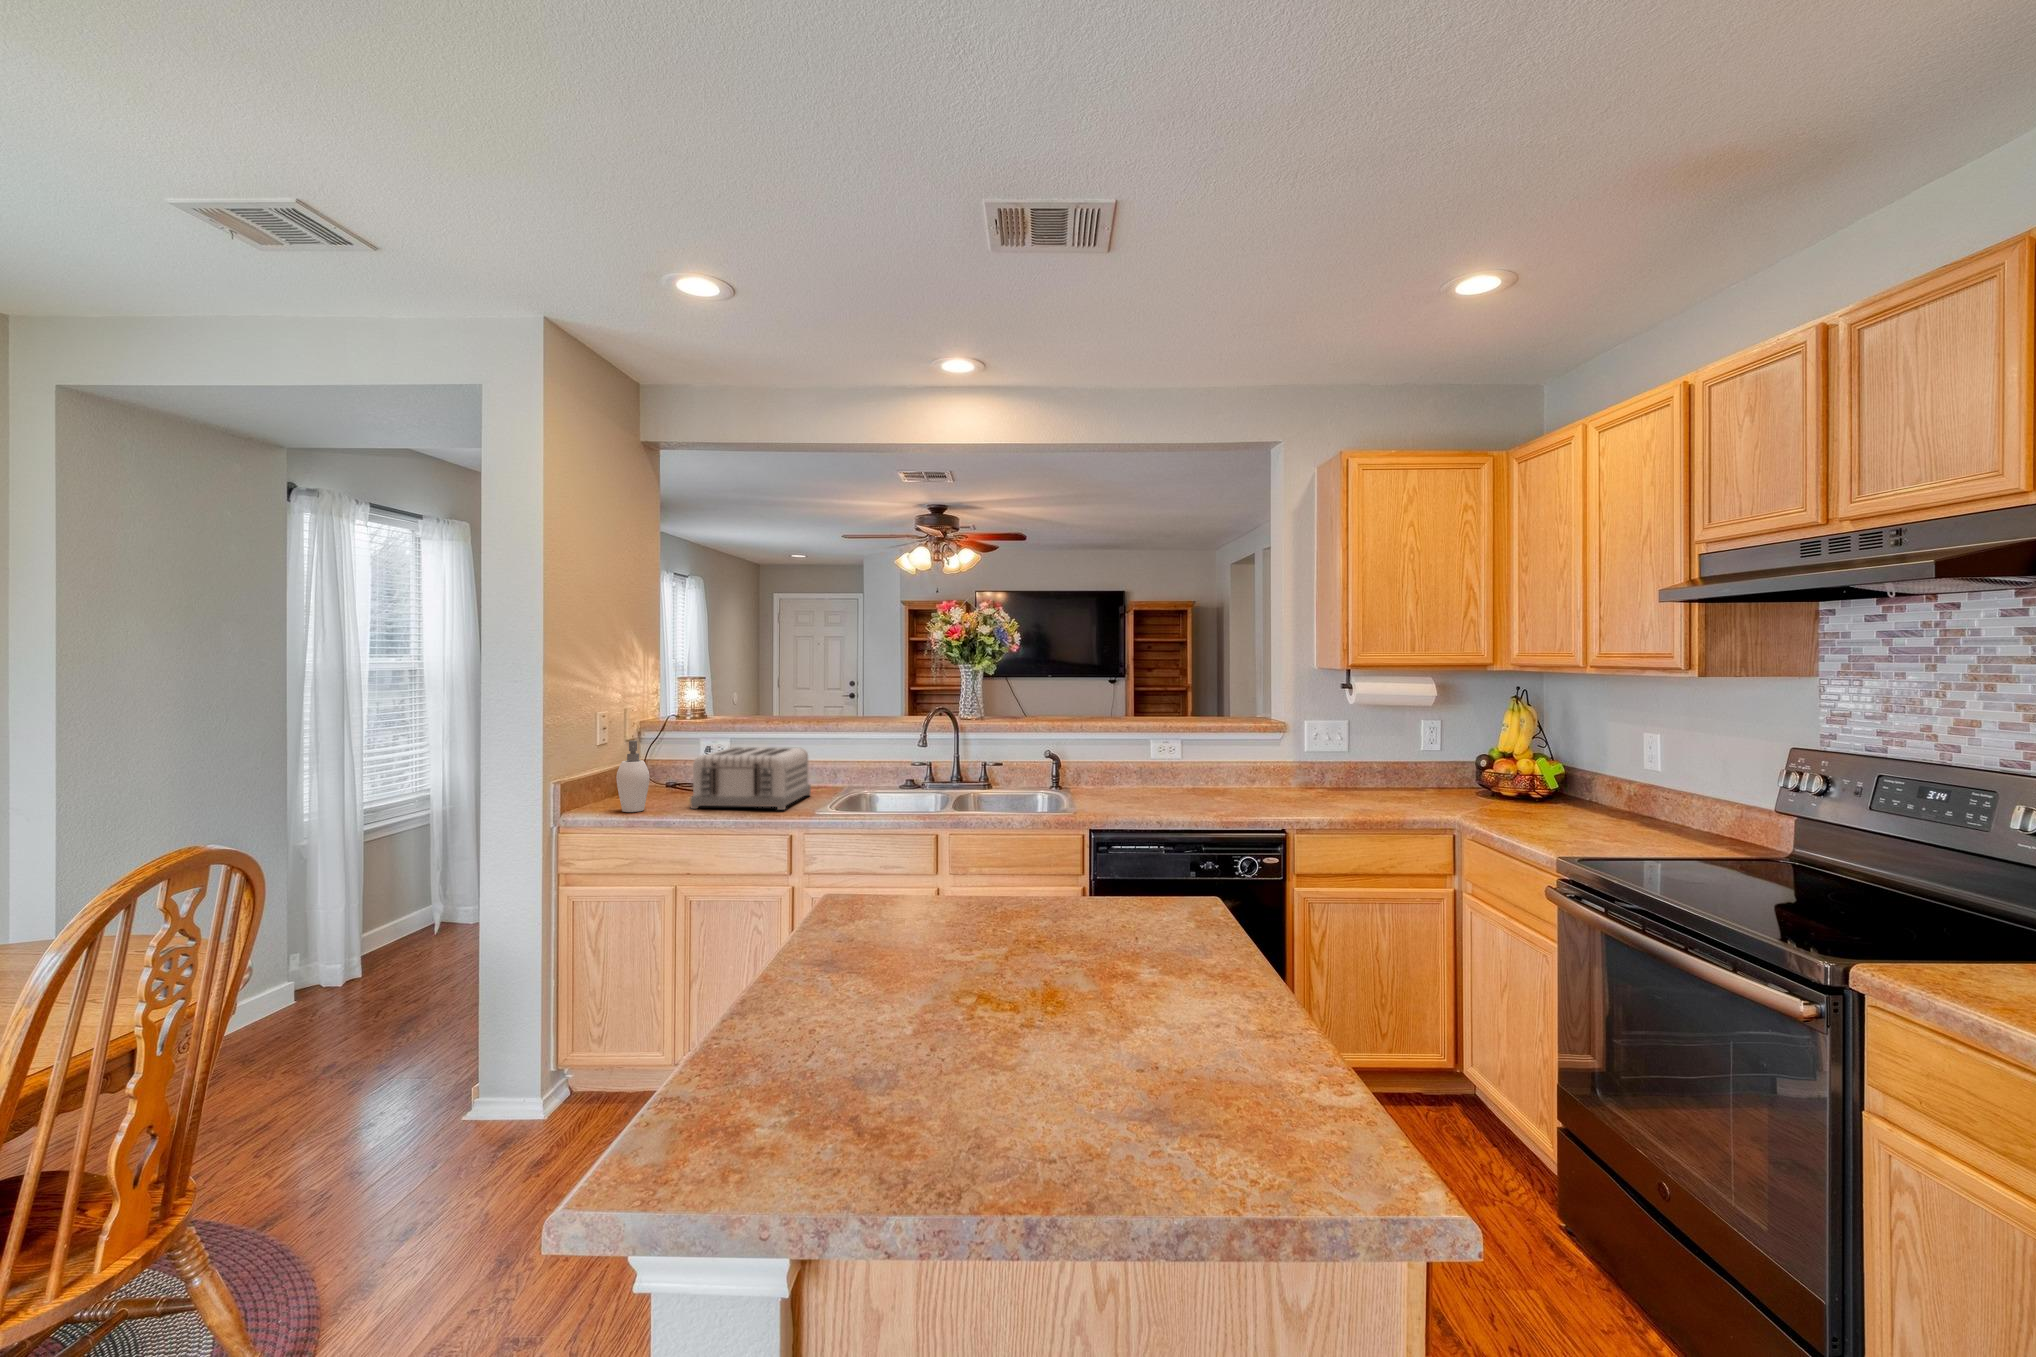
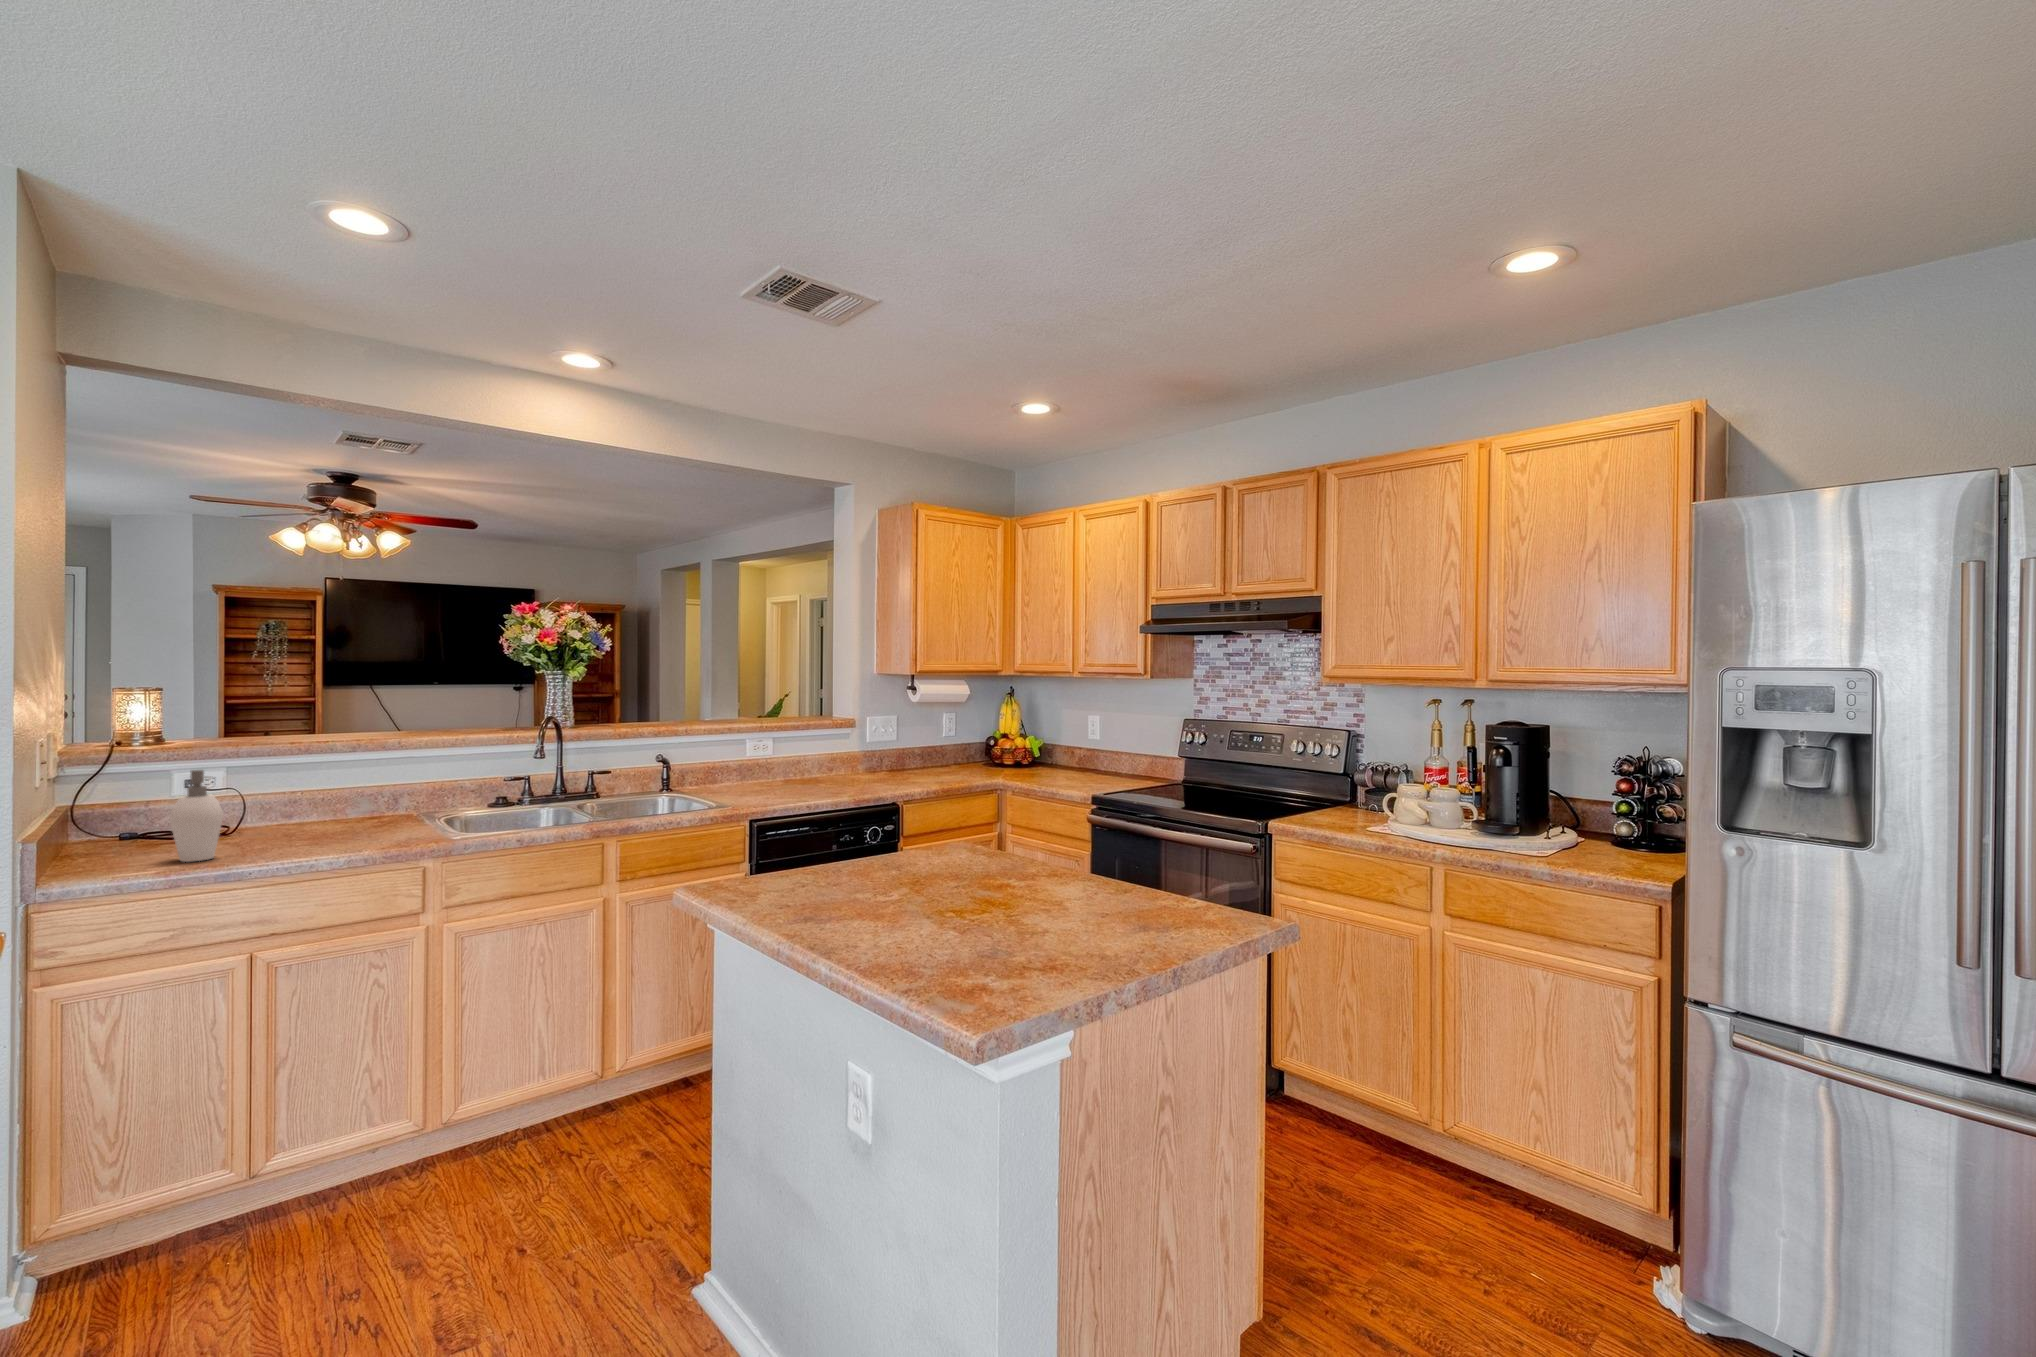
toaster: present [690,747,811,810] -> none [274,767,415,849]

